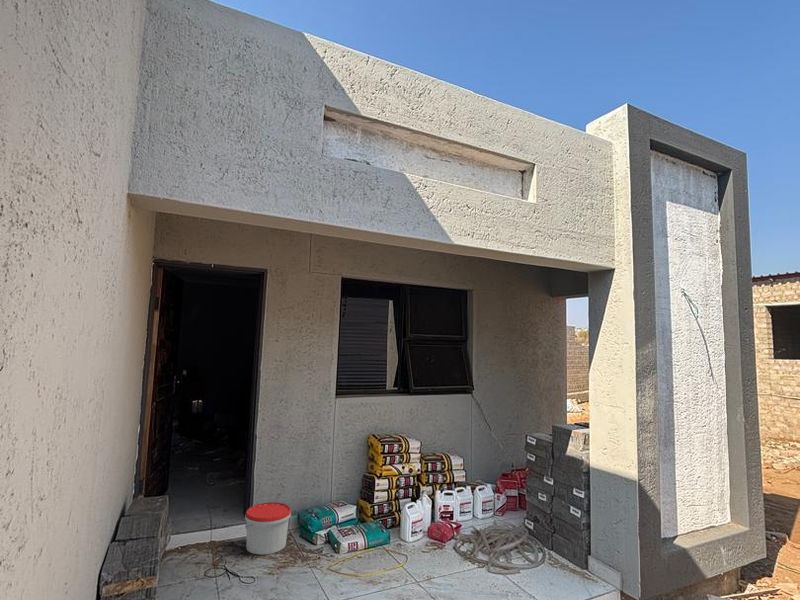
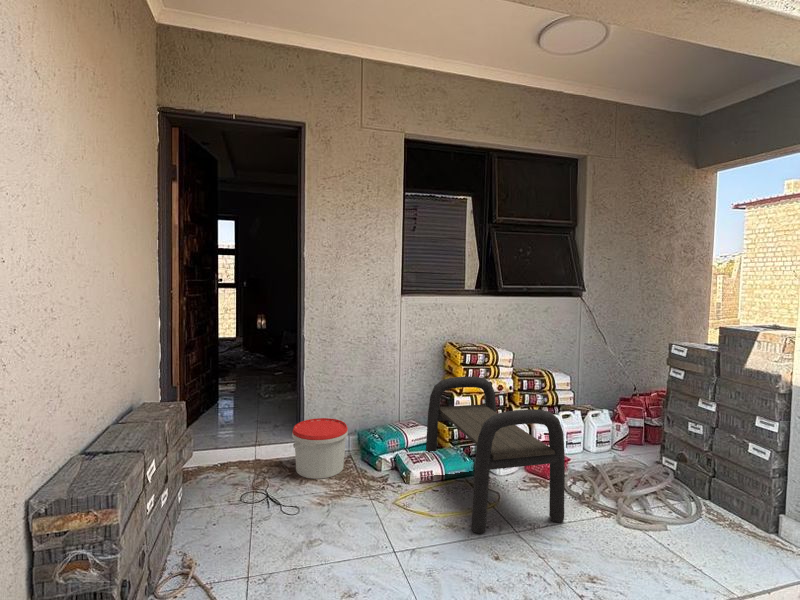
bench: none [352,463,451,586] -> present [426,377,565,533]

